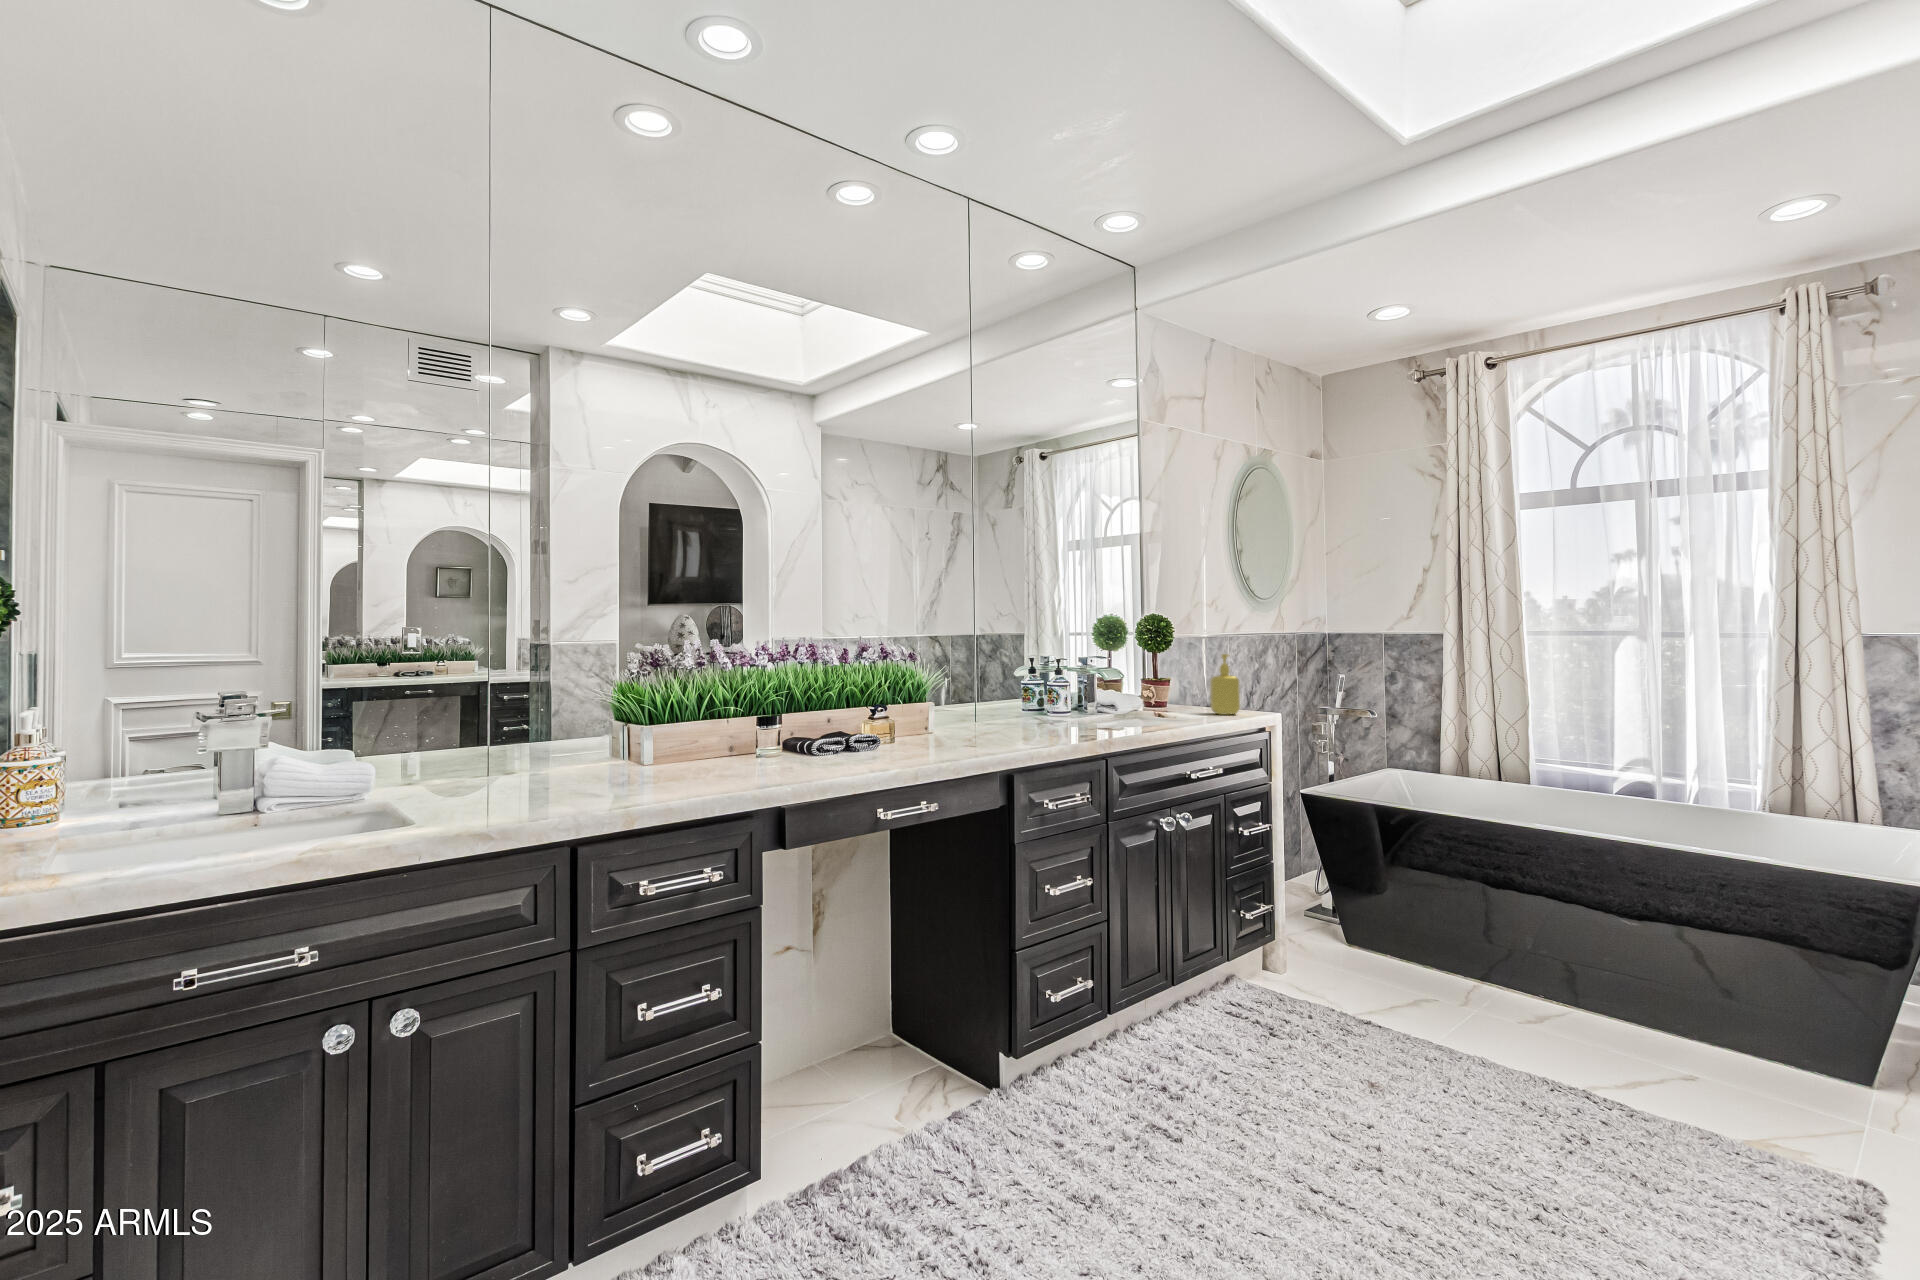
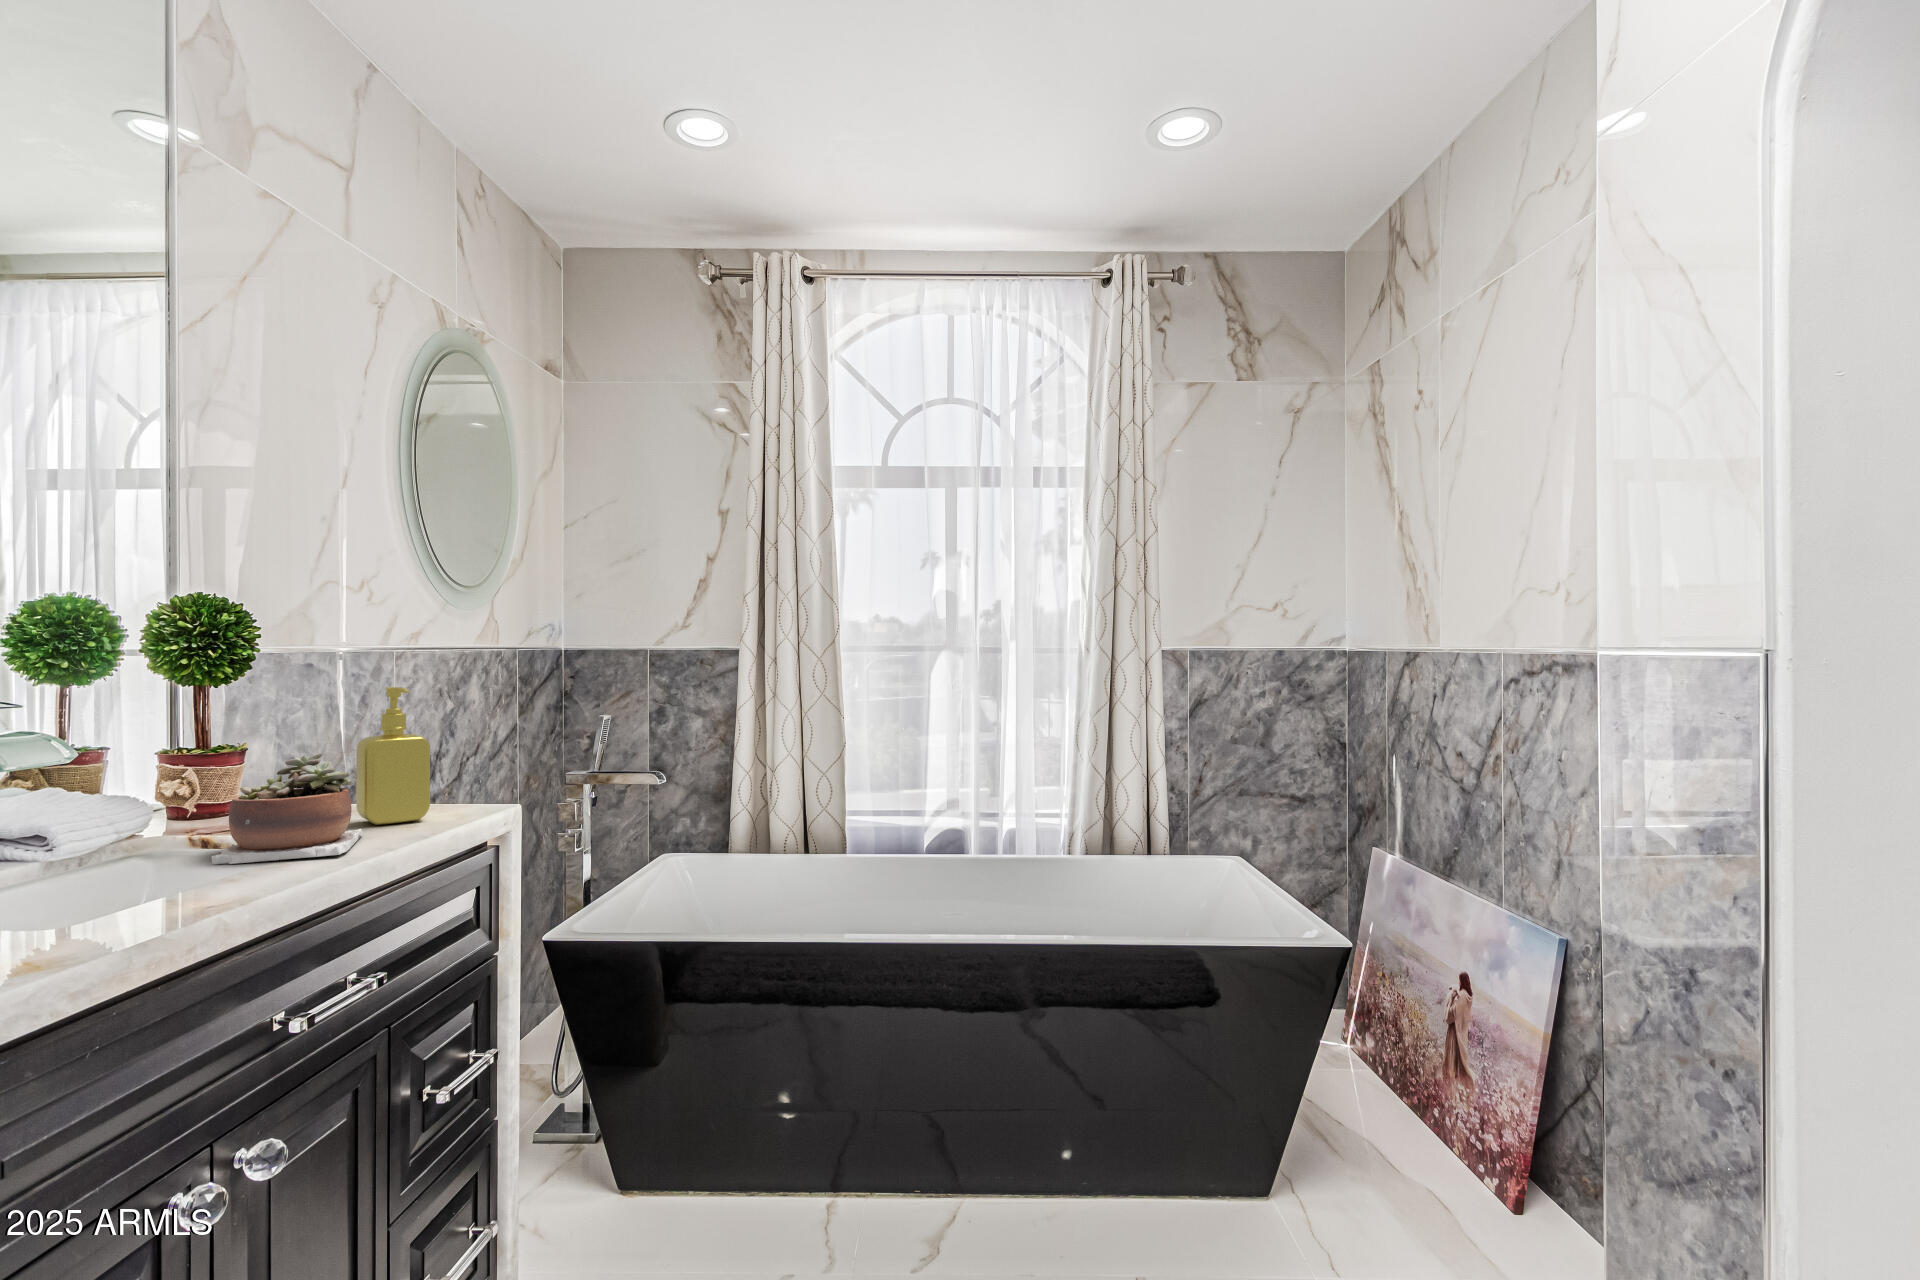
succulent plant: none [1162,680,1213,720] -> present [212,753,363,864]

